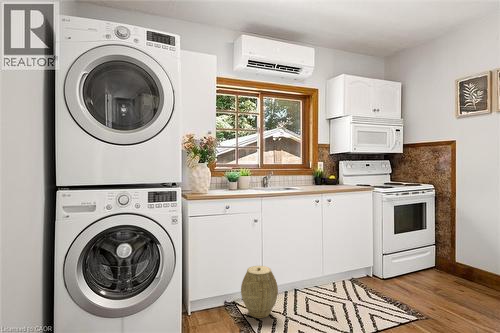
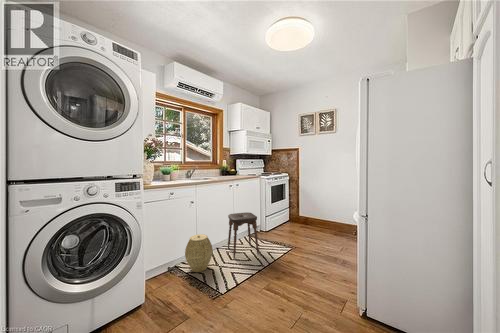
stool: none [310,243,354,313] -> present [228,212,259,258]

